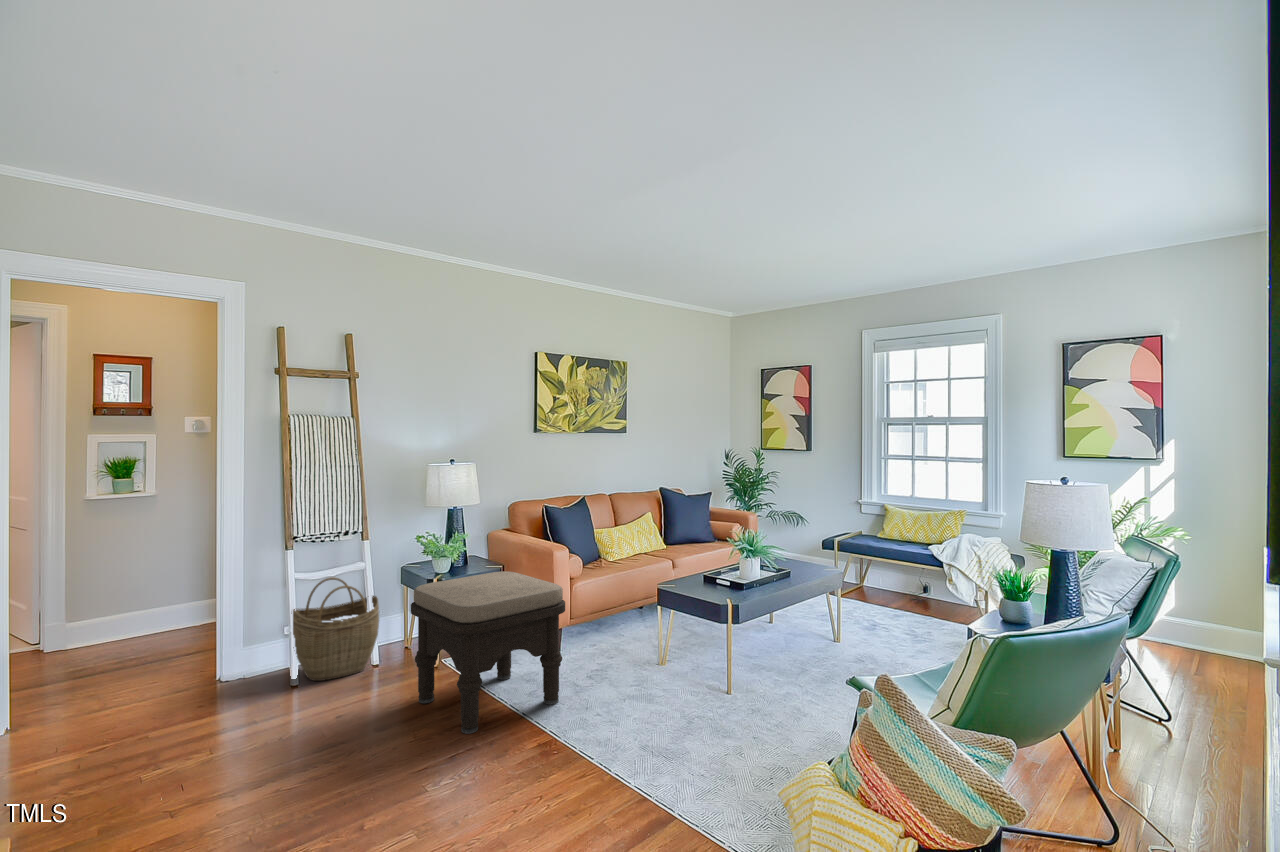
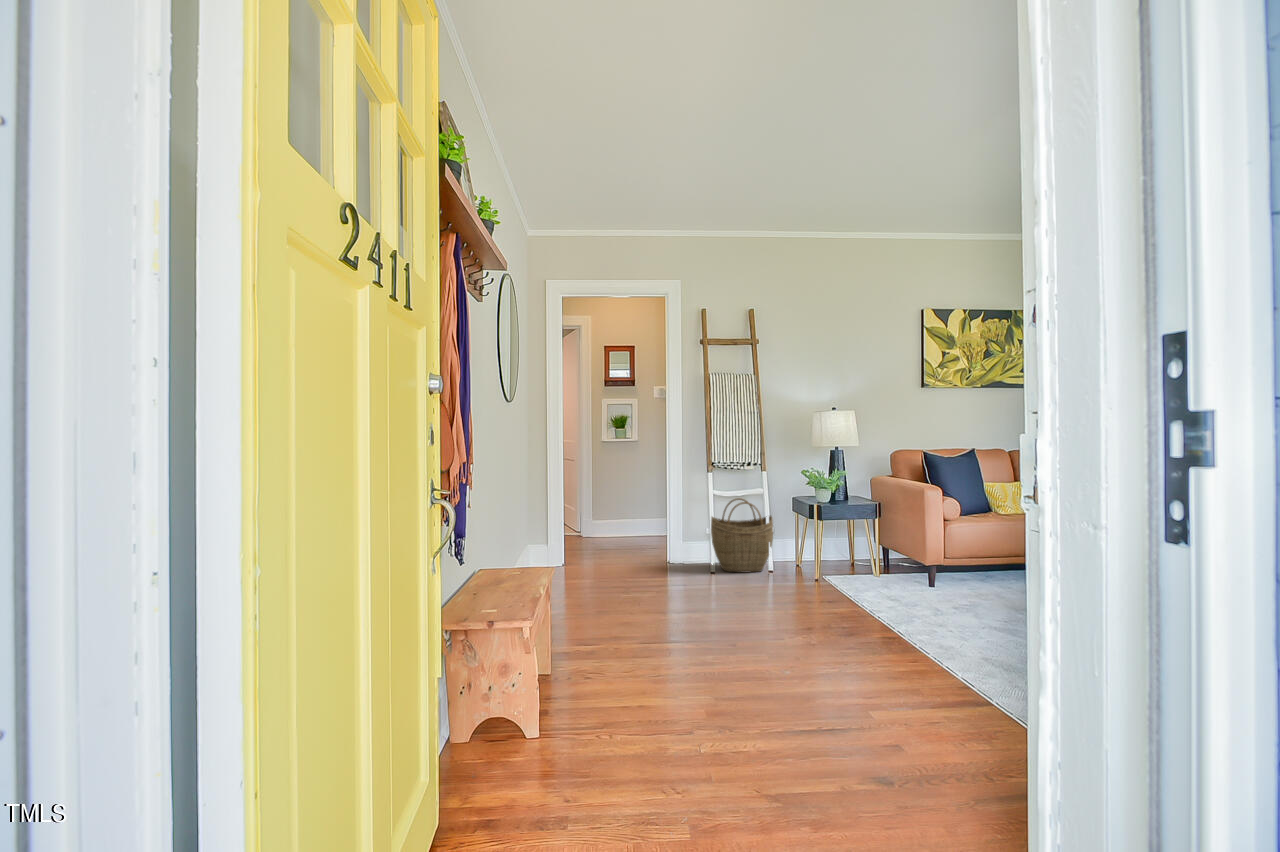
ottoman: present [411,572,565,734] -> none [787,499,918,616]

